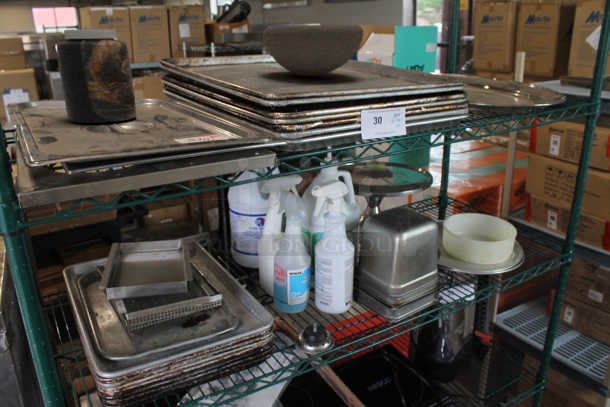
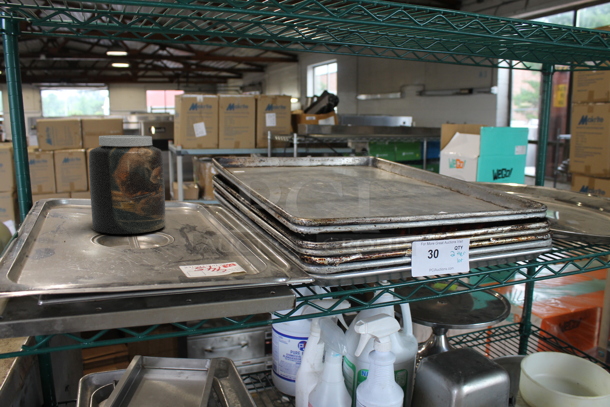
bowl: present [263,25,363,76] -> none [312,133,425,190]

